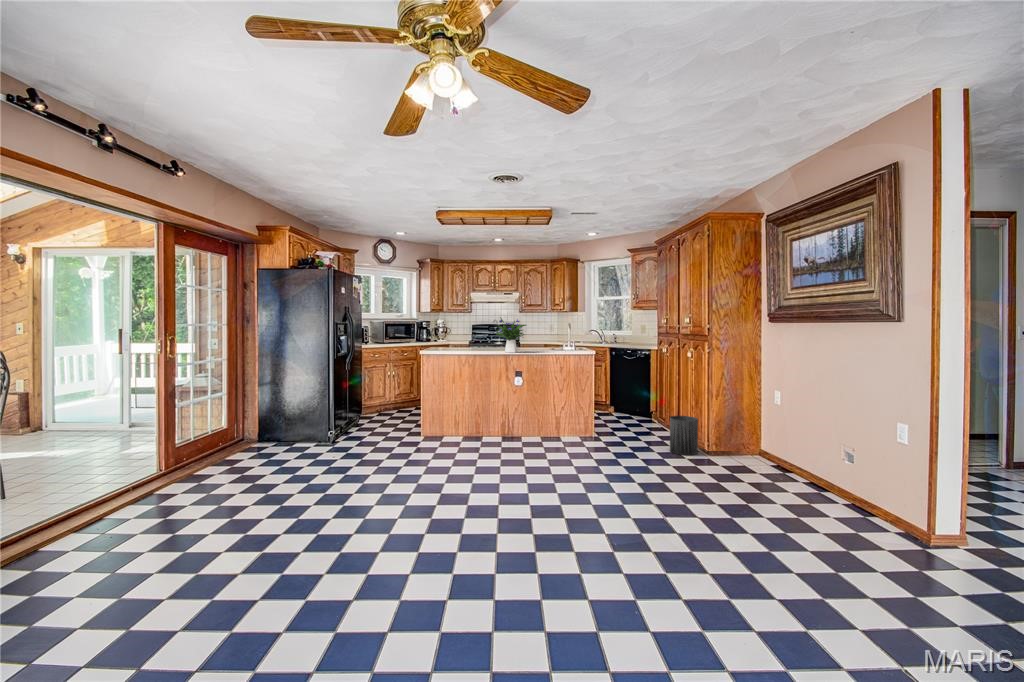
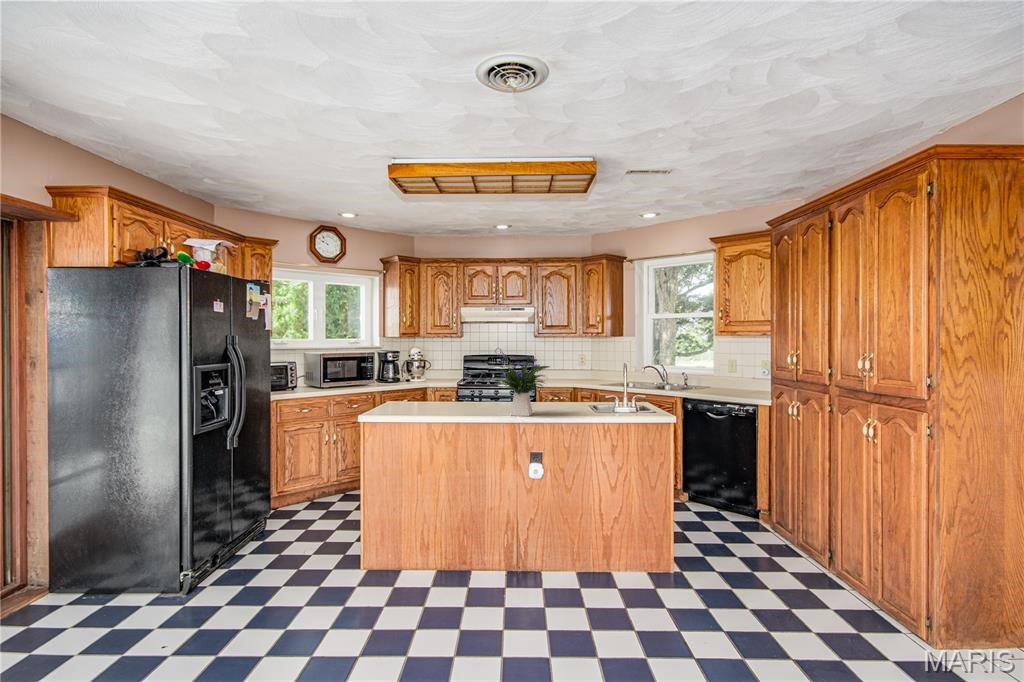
trash can: present [670,416,698,455] -> none [838,551,903,645]

